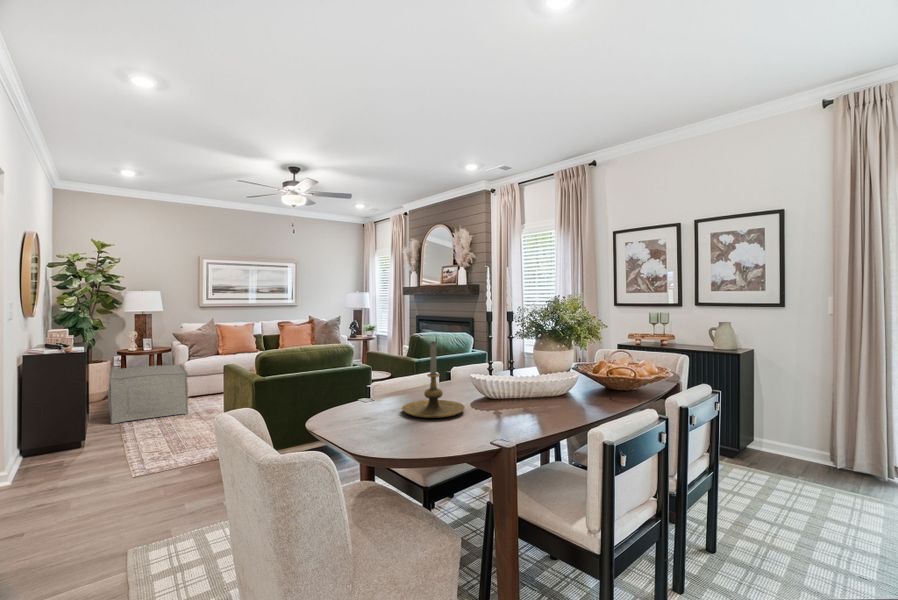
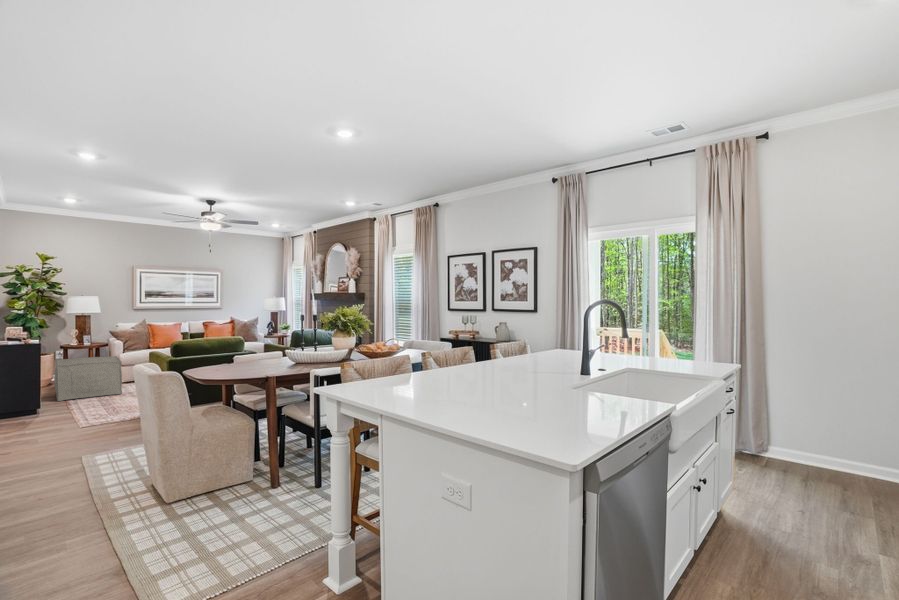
candle holder: present [402,341,465,418] -> none [238,331,275,370]

